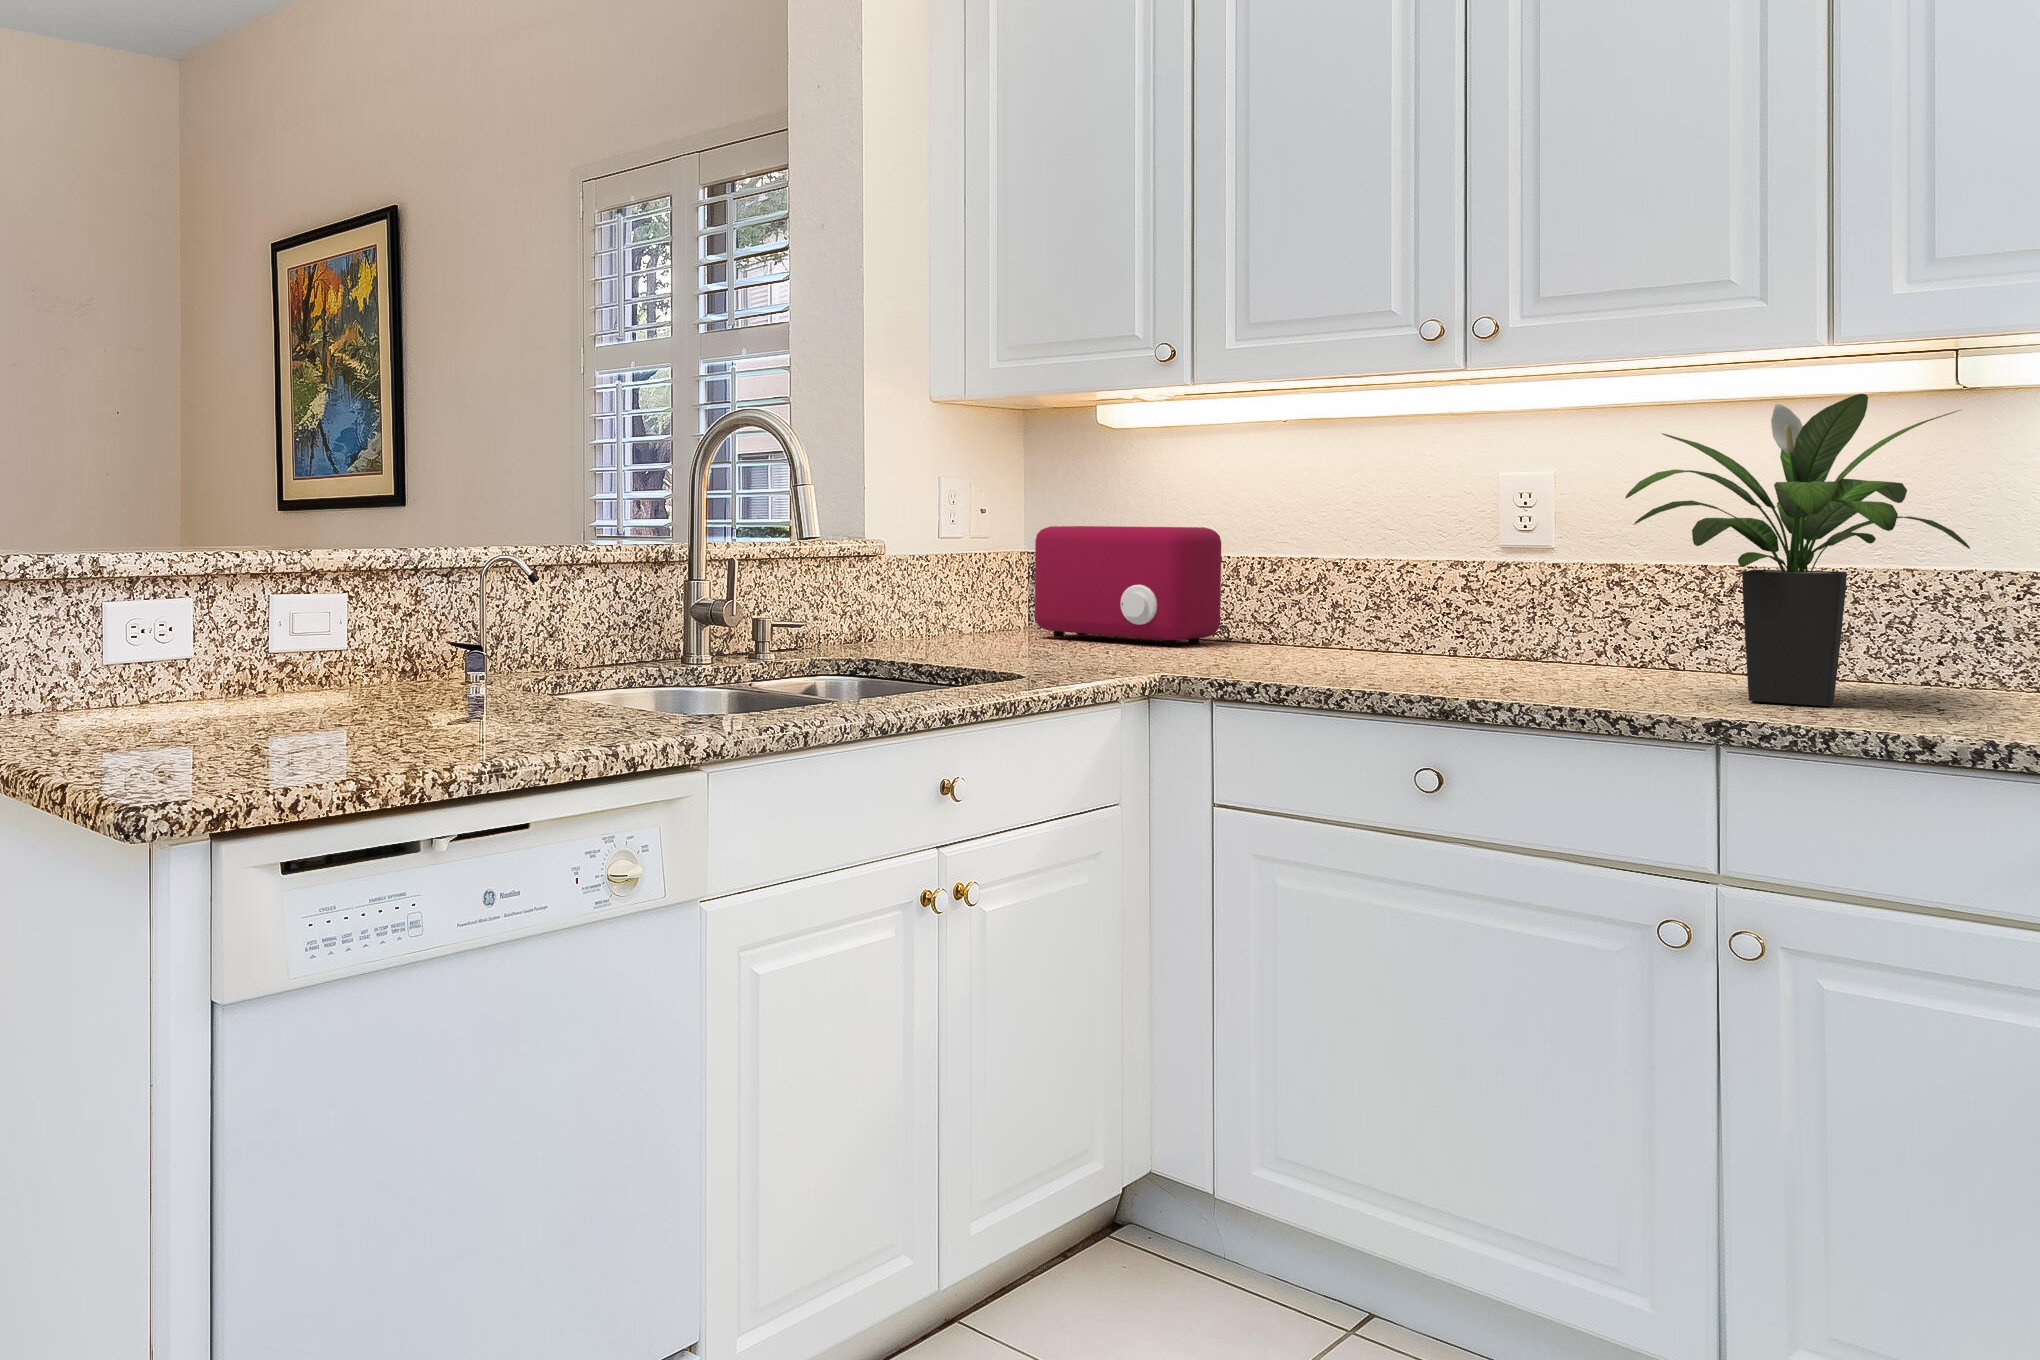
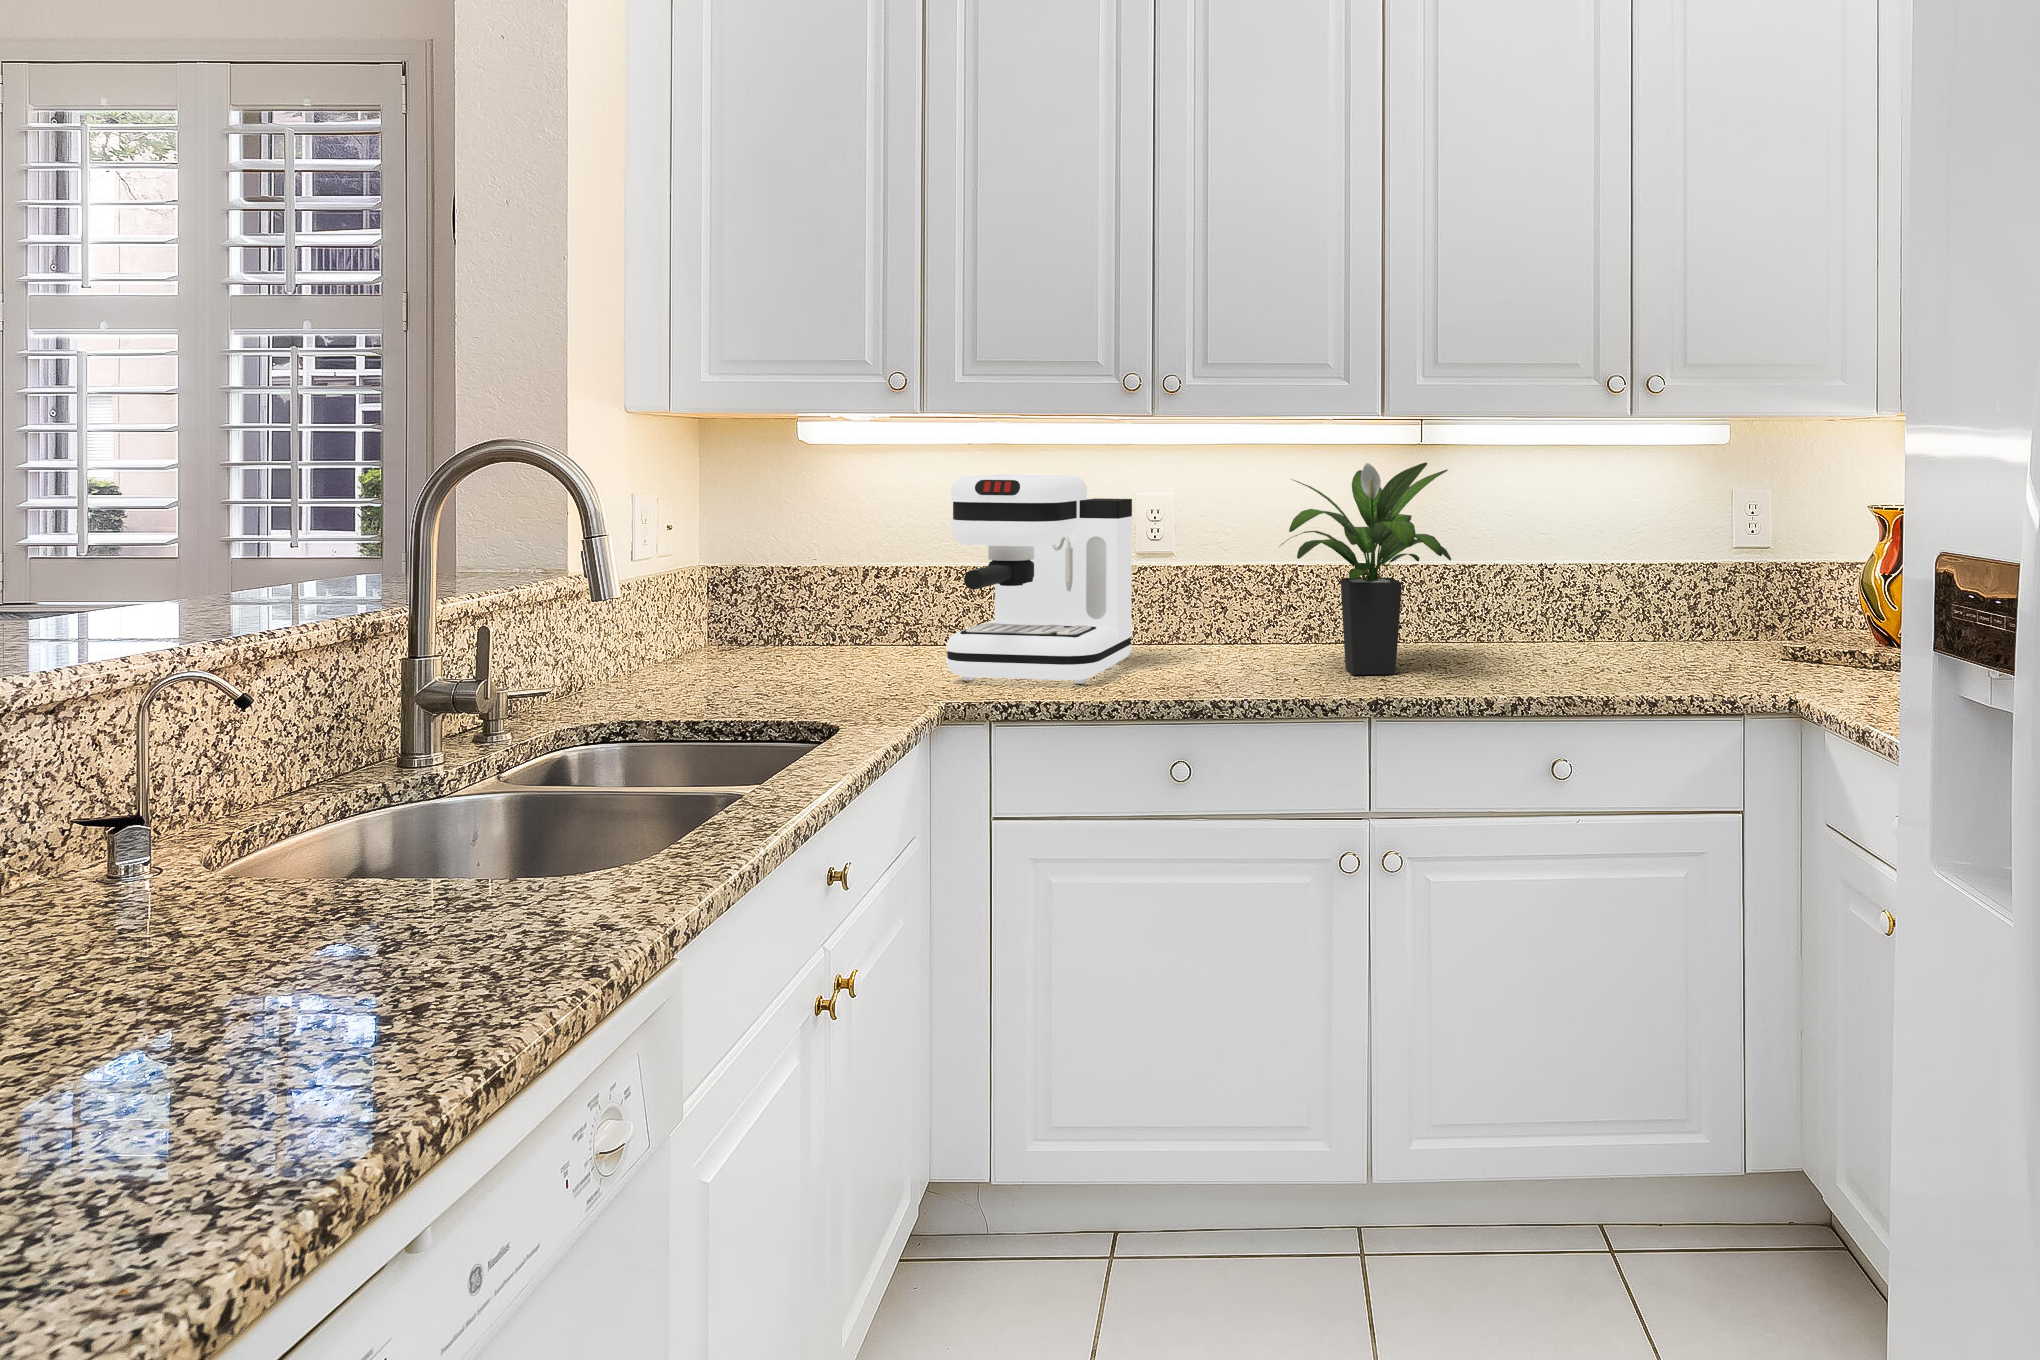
coffee maker: none [1192,442,1447,677] -> present [946,474,1132,684]
toaster: present [1035,526,1221,646] -> none [728,539,912,656]

